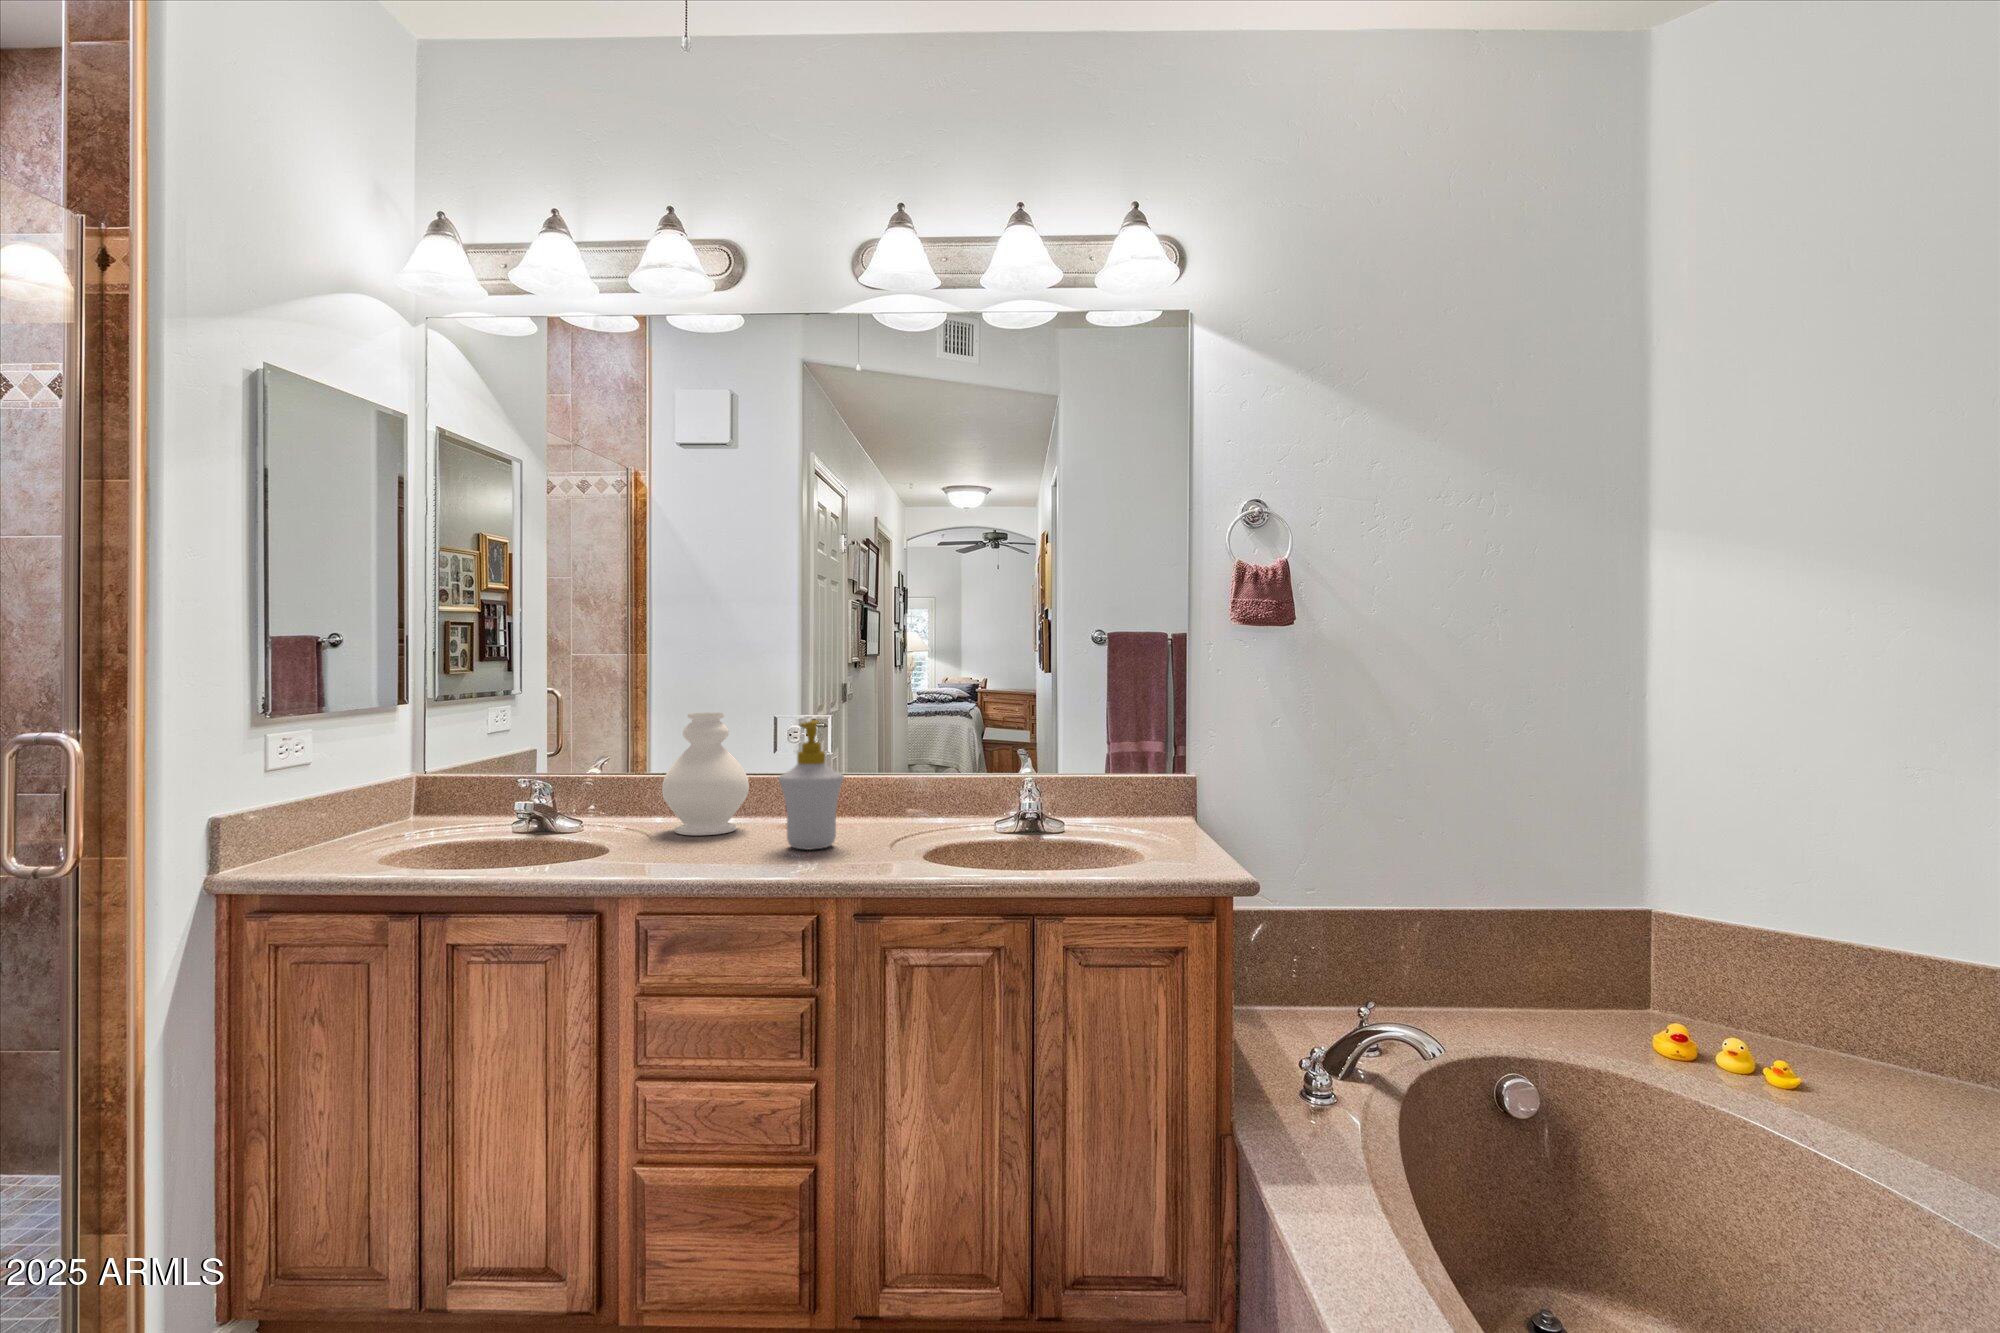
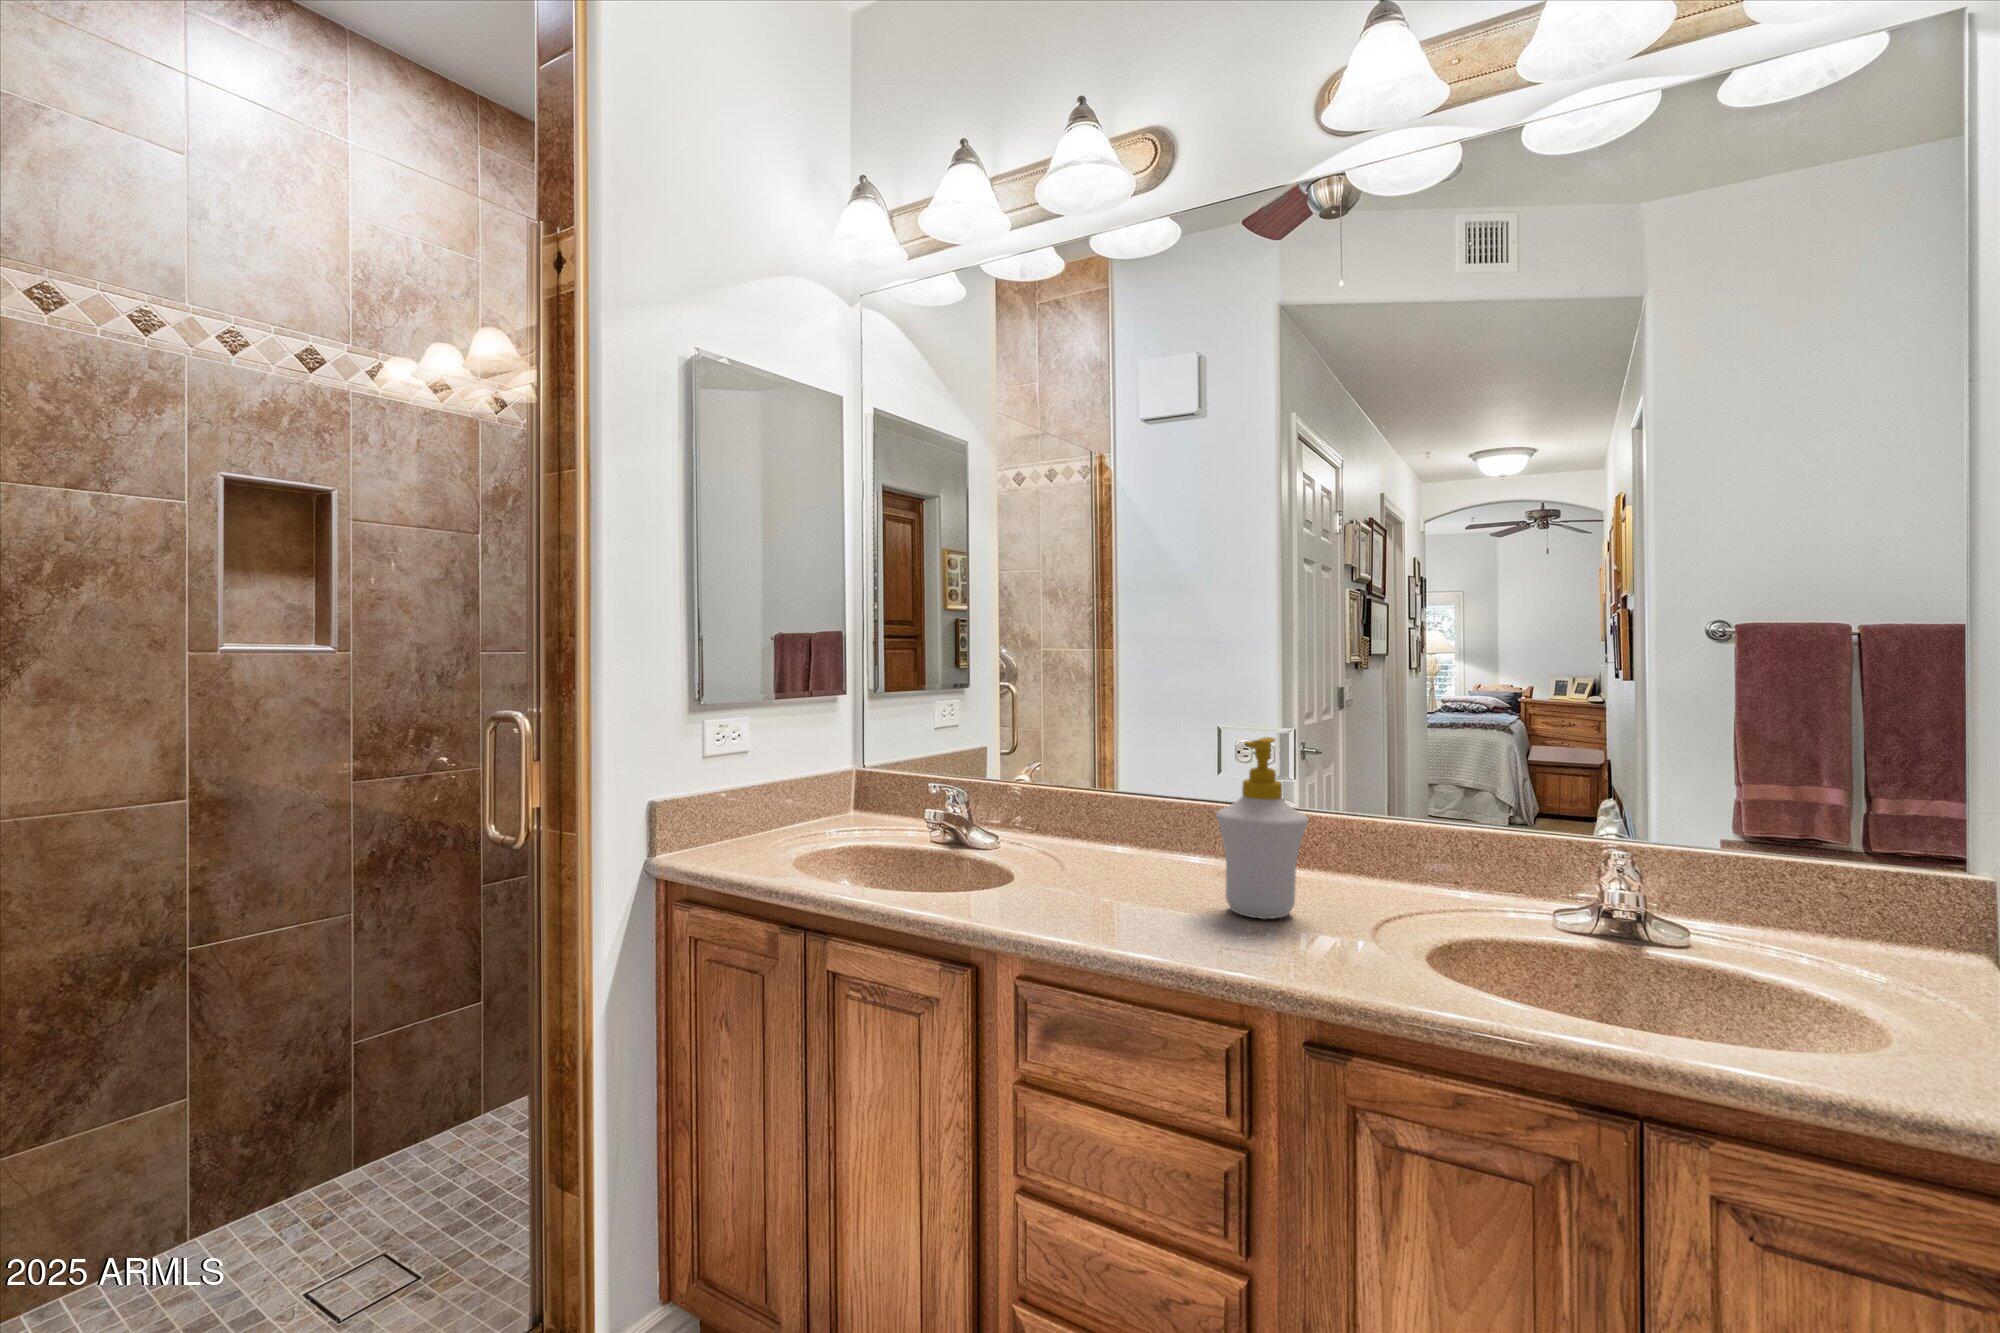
decorative vase: present [662,713,749,835] -> none [1083,717,1188,873]

